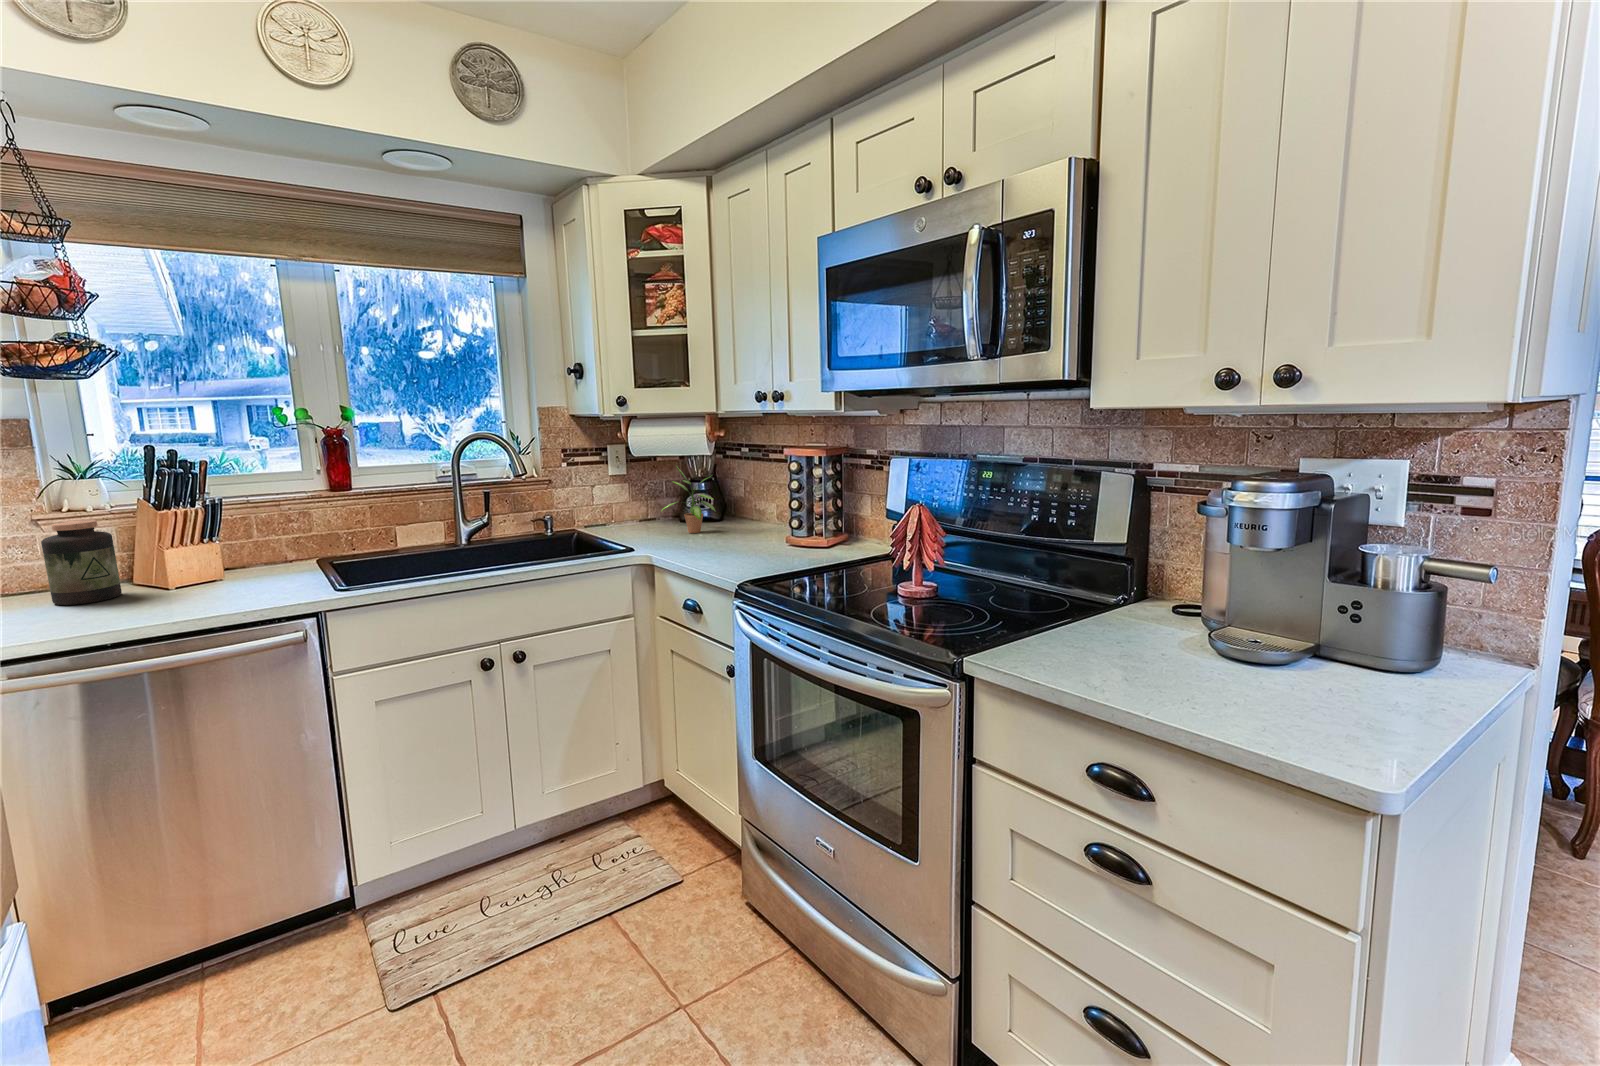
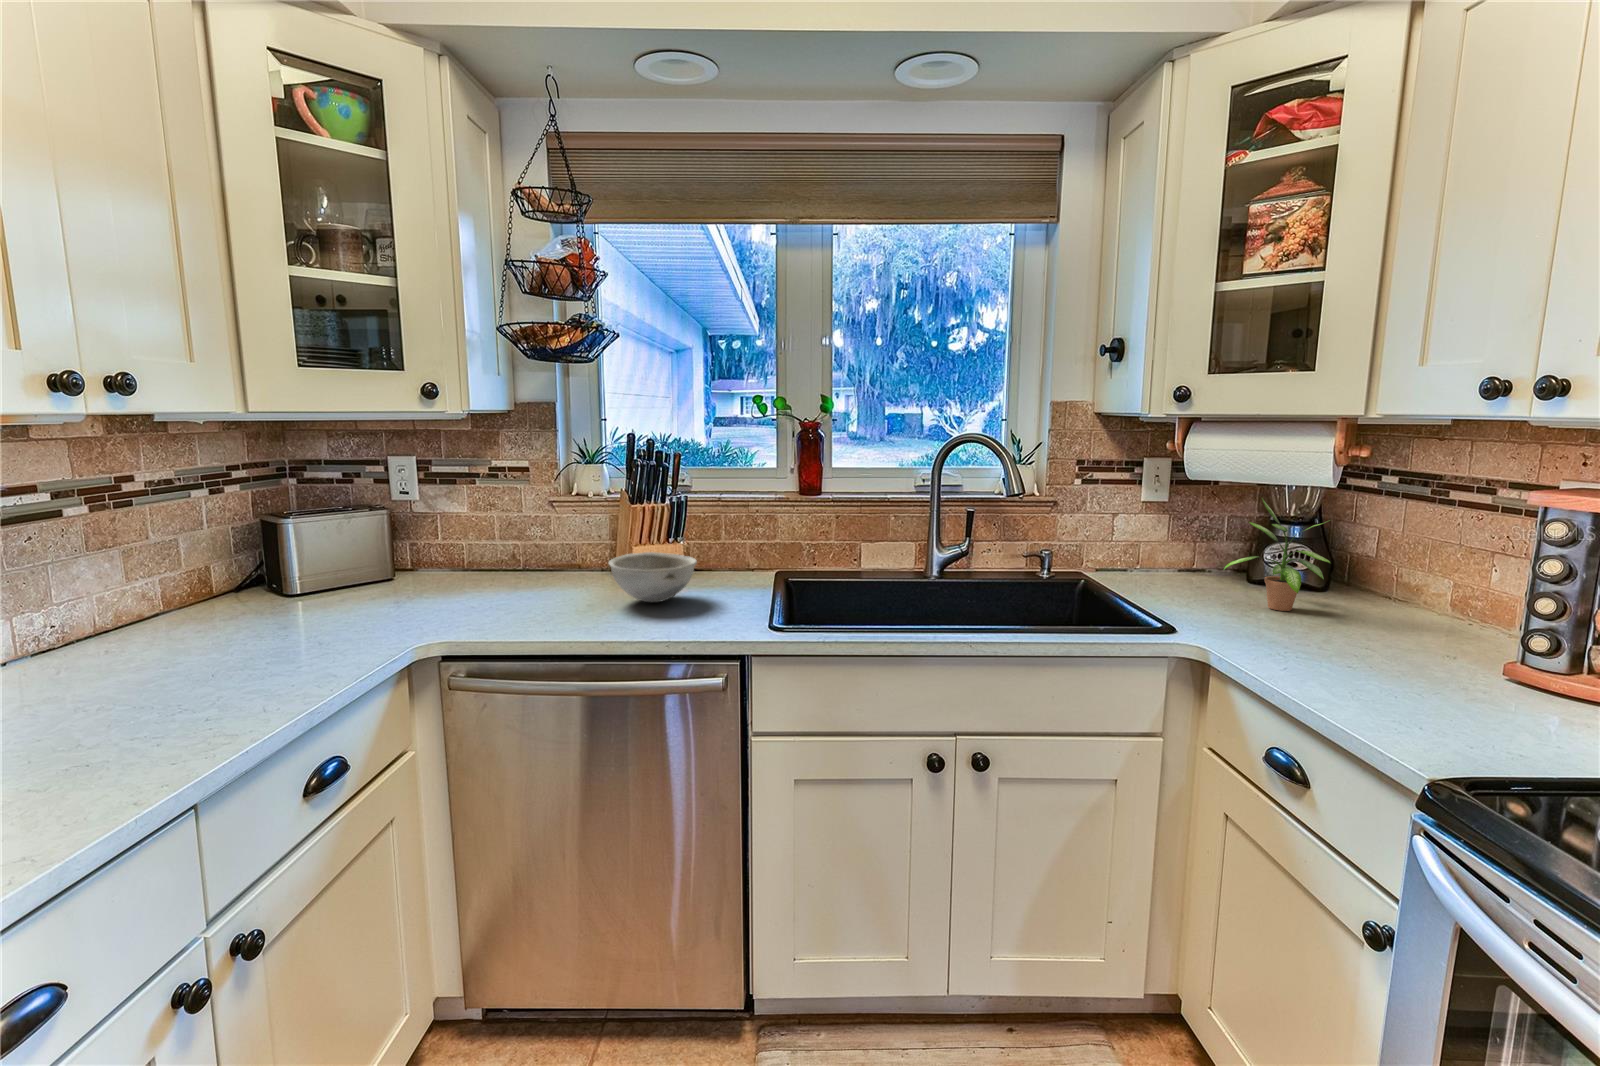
jar: present [41,520,122,605] -> none [535,508,593,595]
bowl: none [151,550,249,593] -> present [609,552,697,602]

